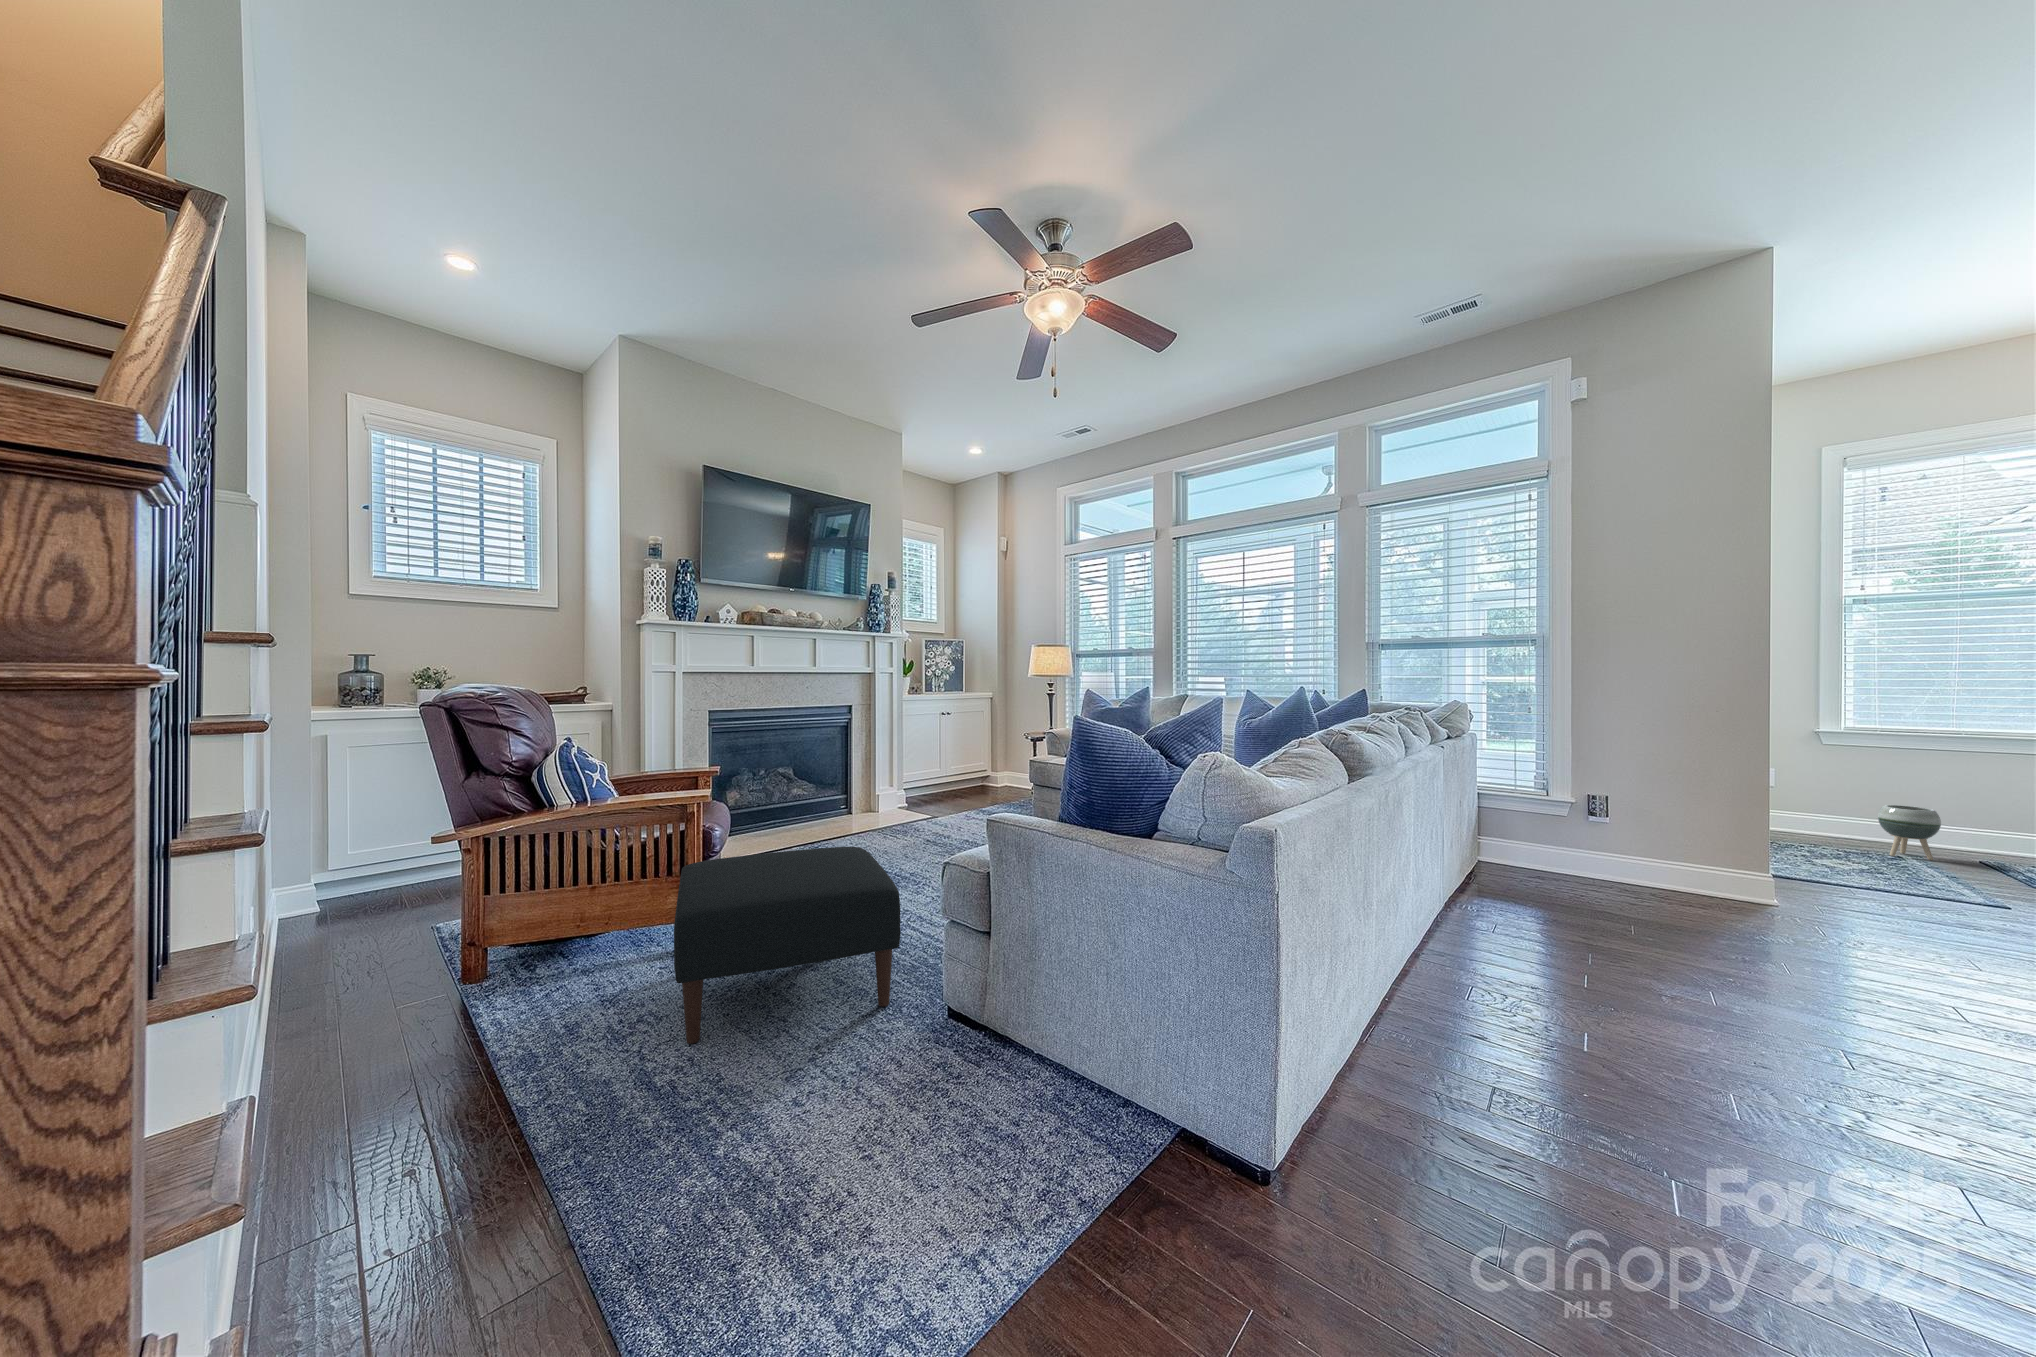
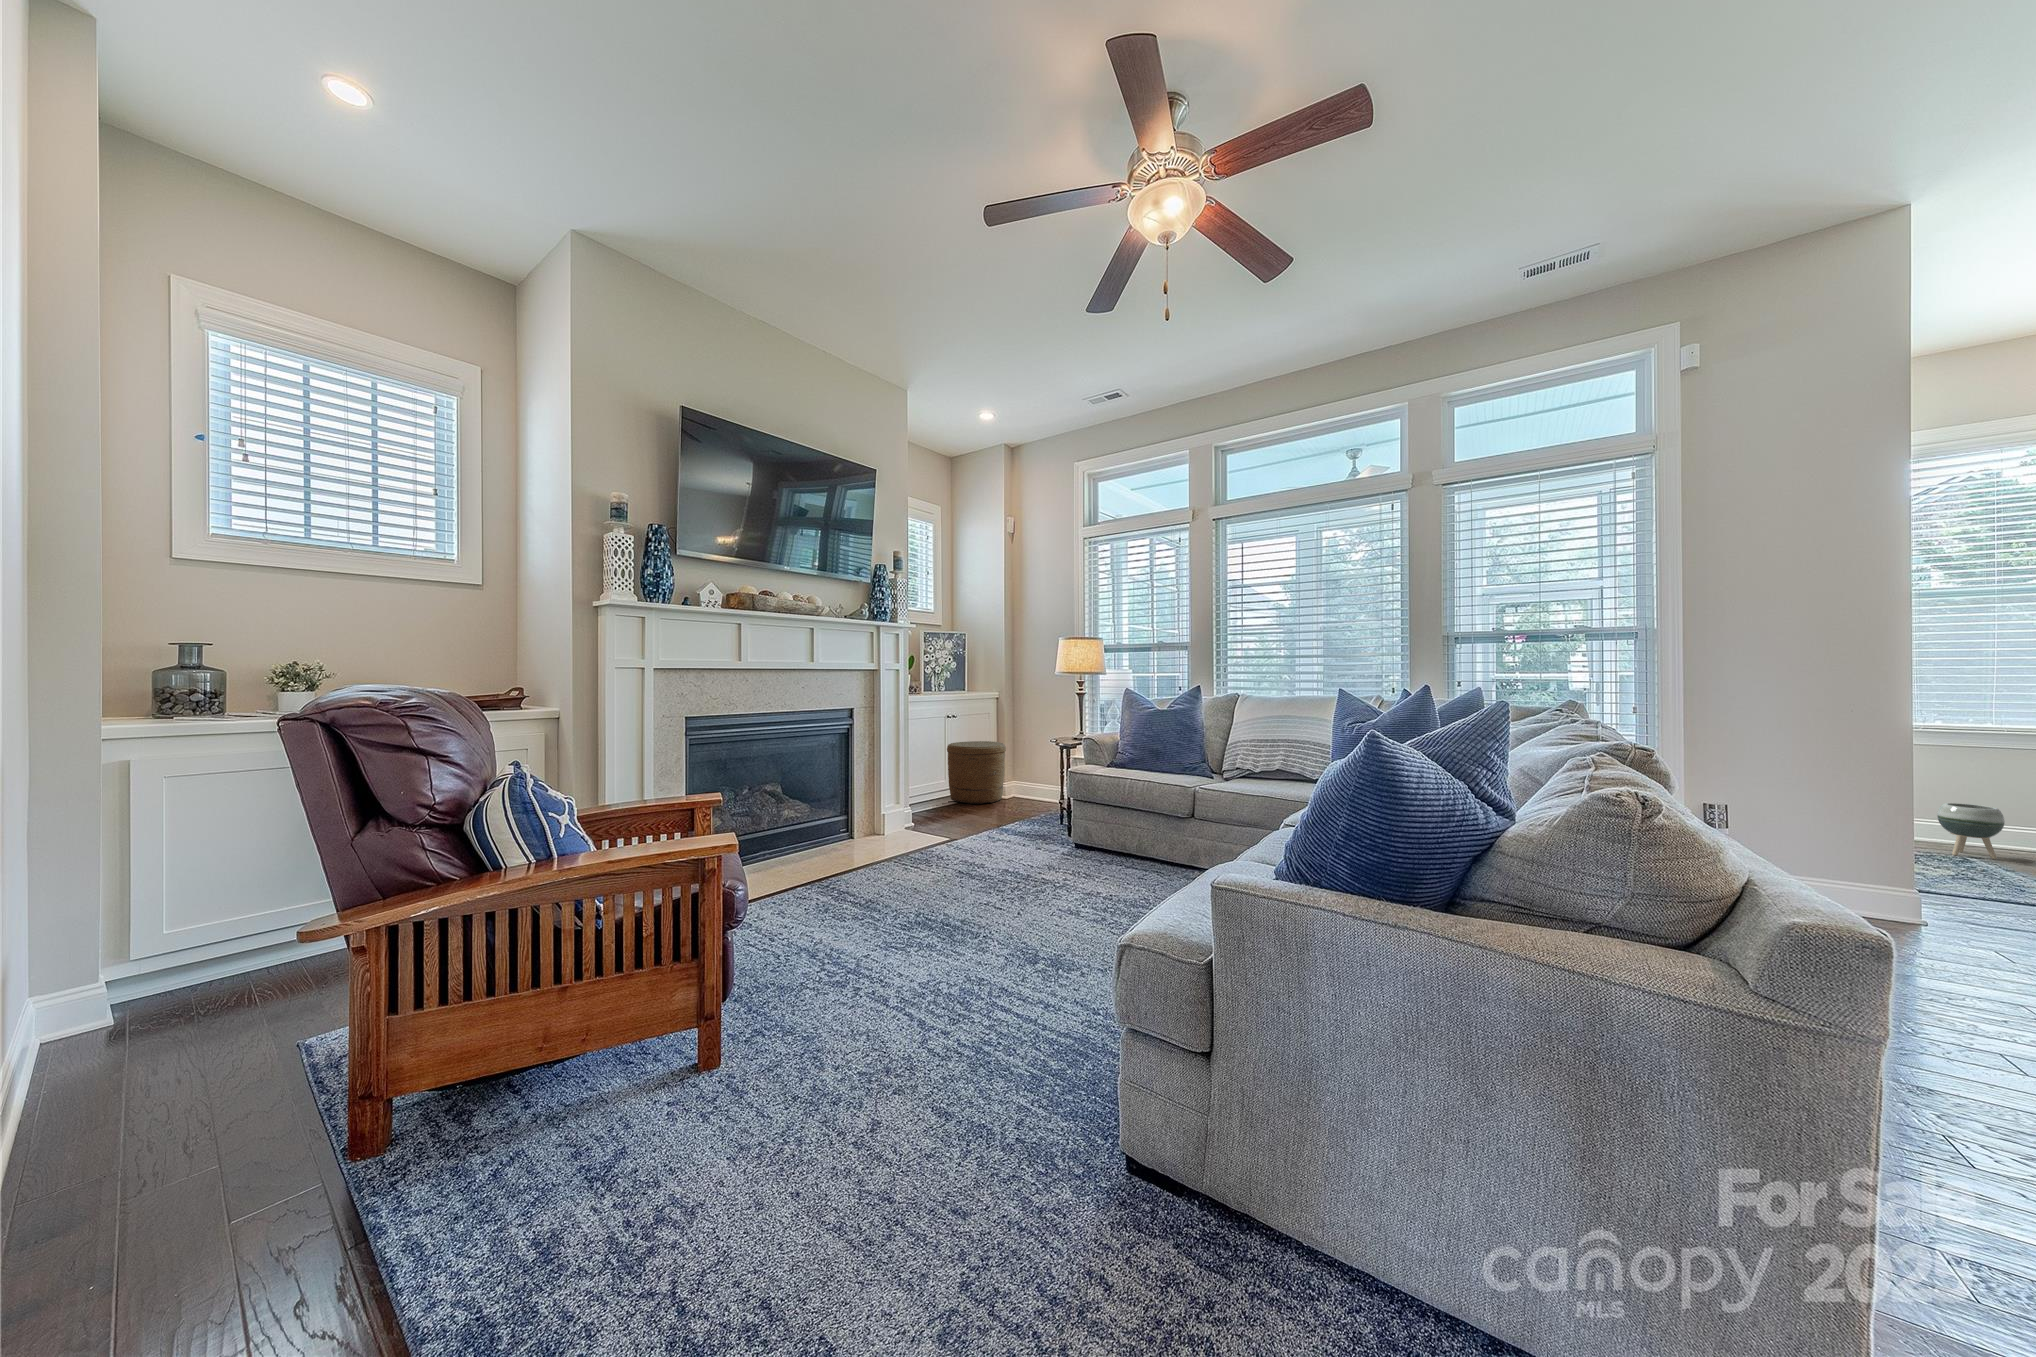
woven basket: none [944,738,997,793] -> present [947,741,1006,804]
ottoman: present [674,847,900,1044] -> none [703,905,1055,1268]

